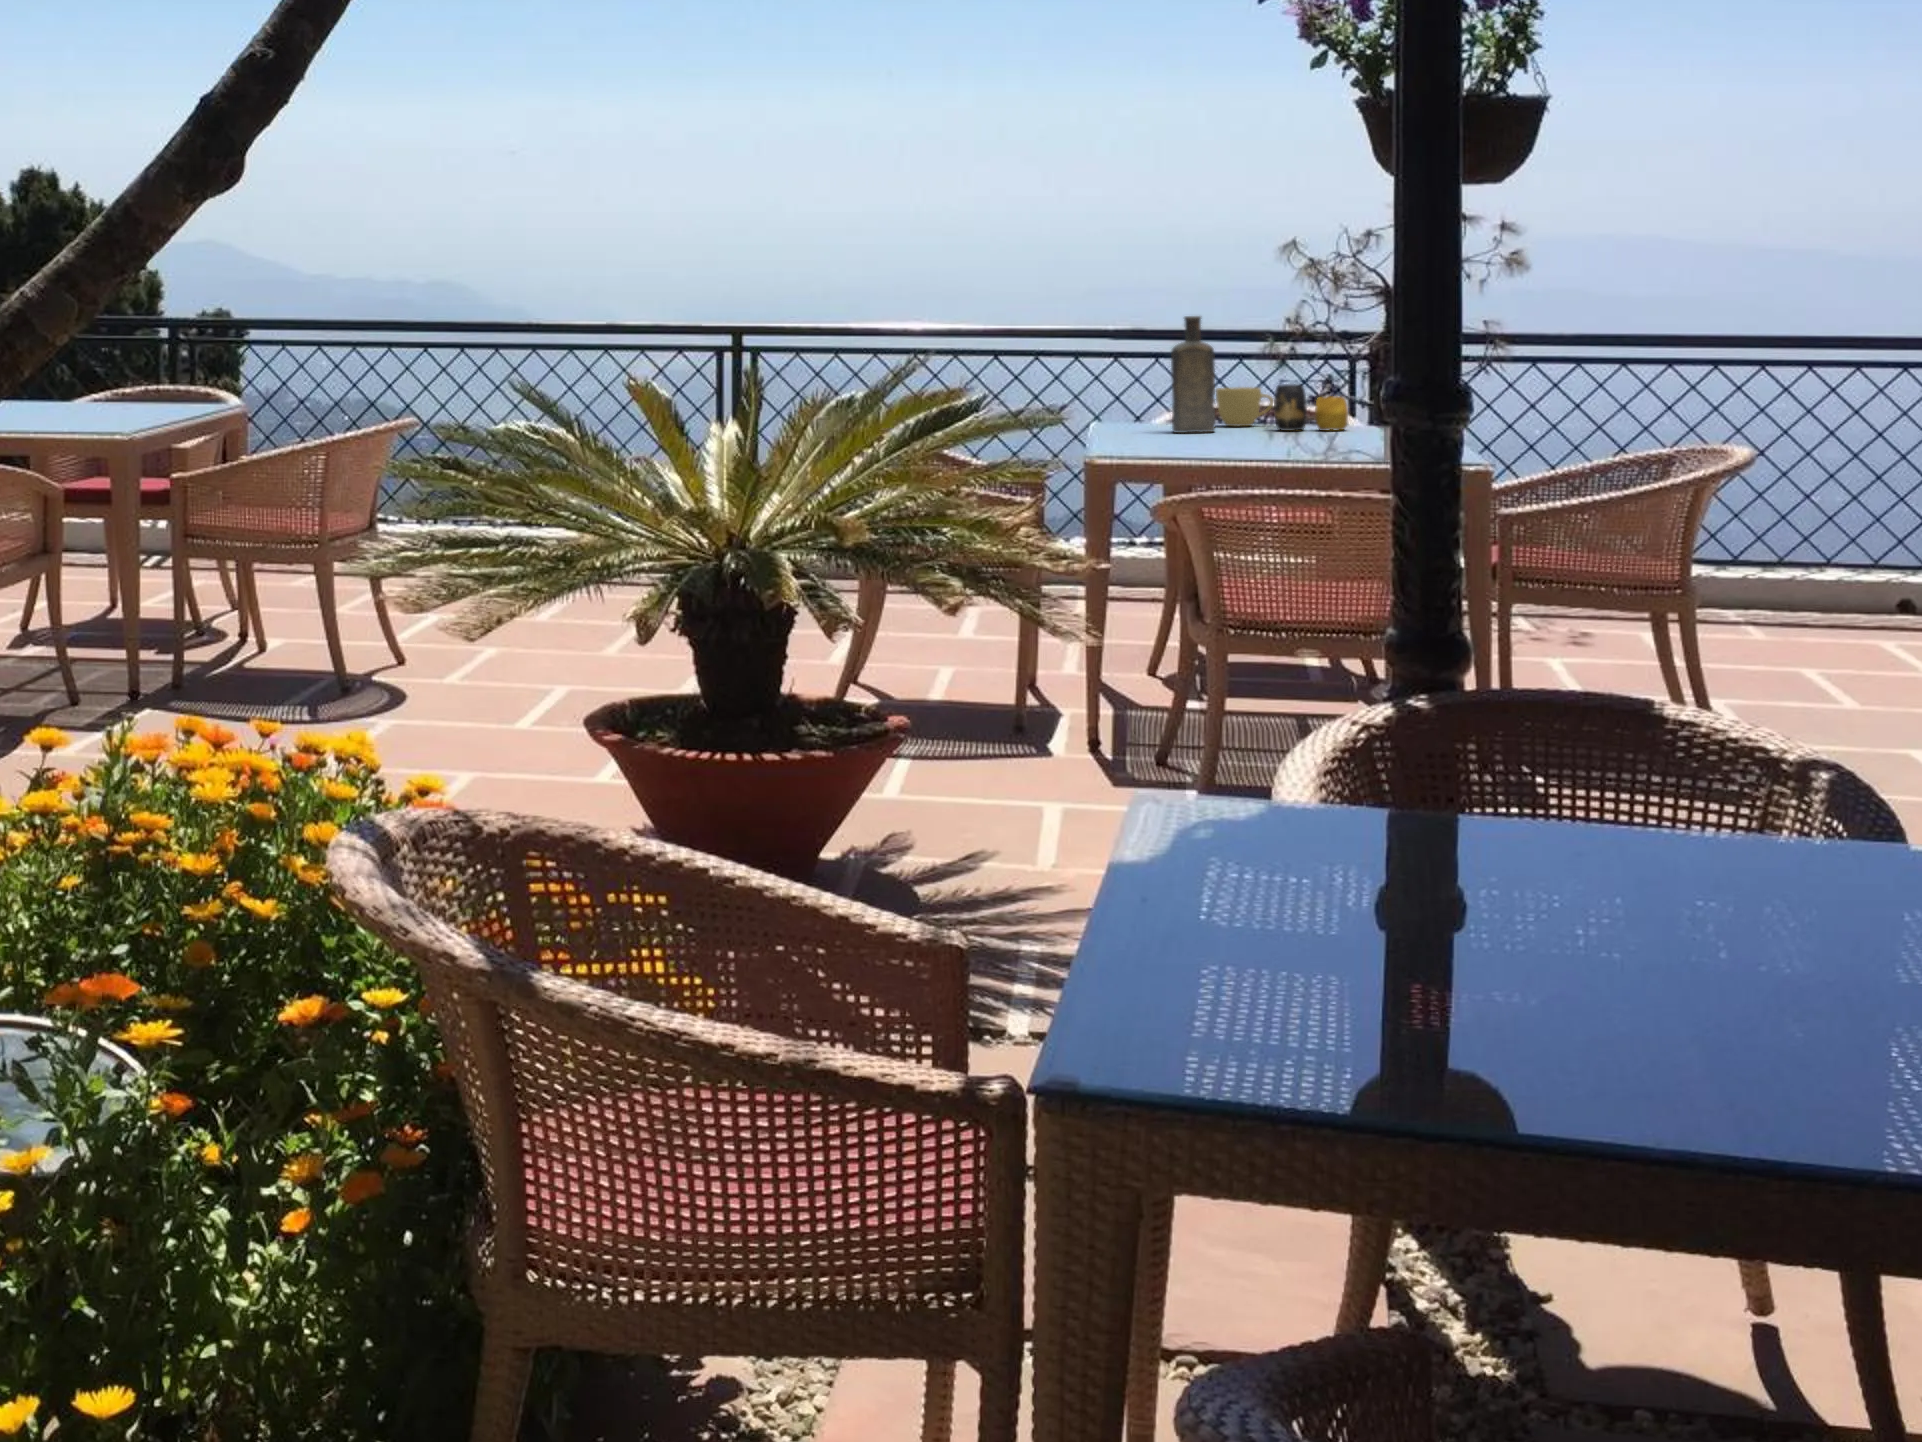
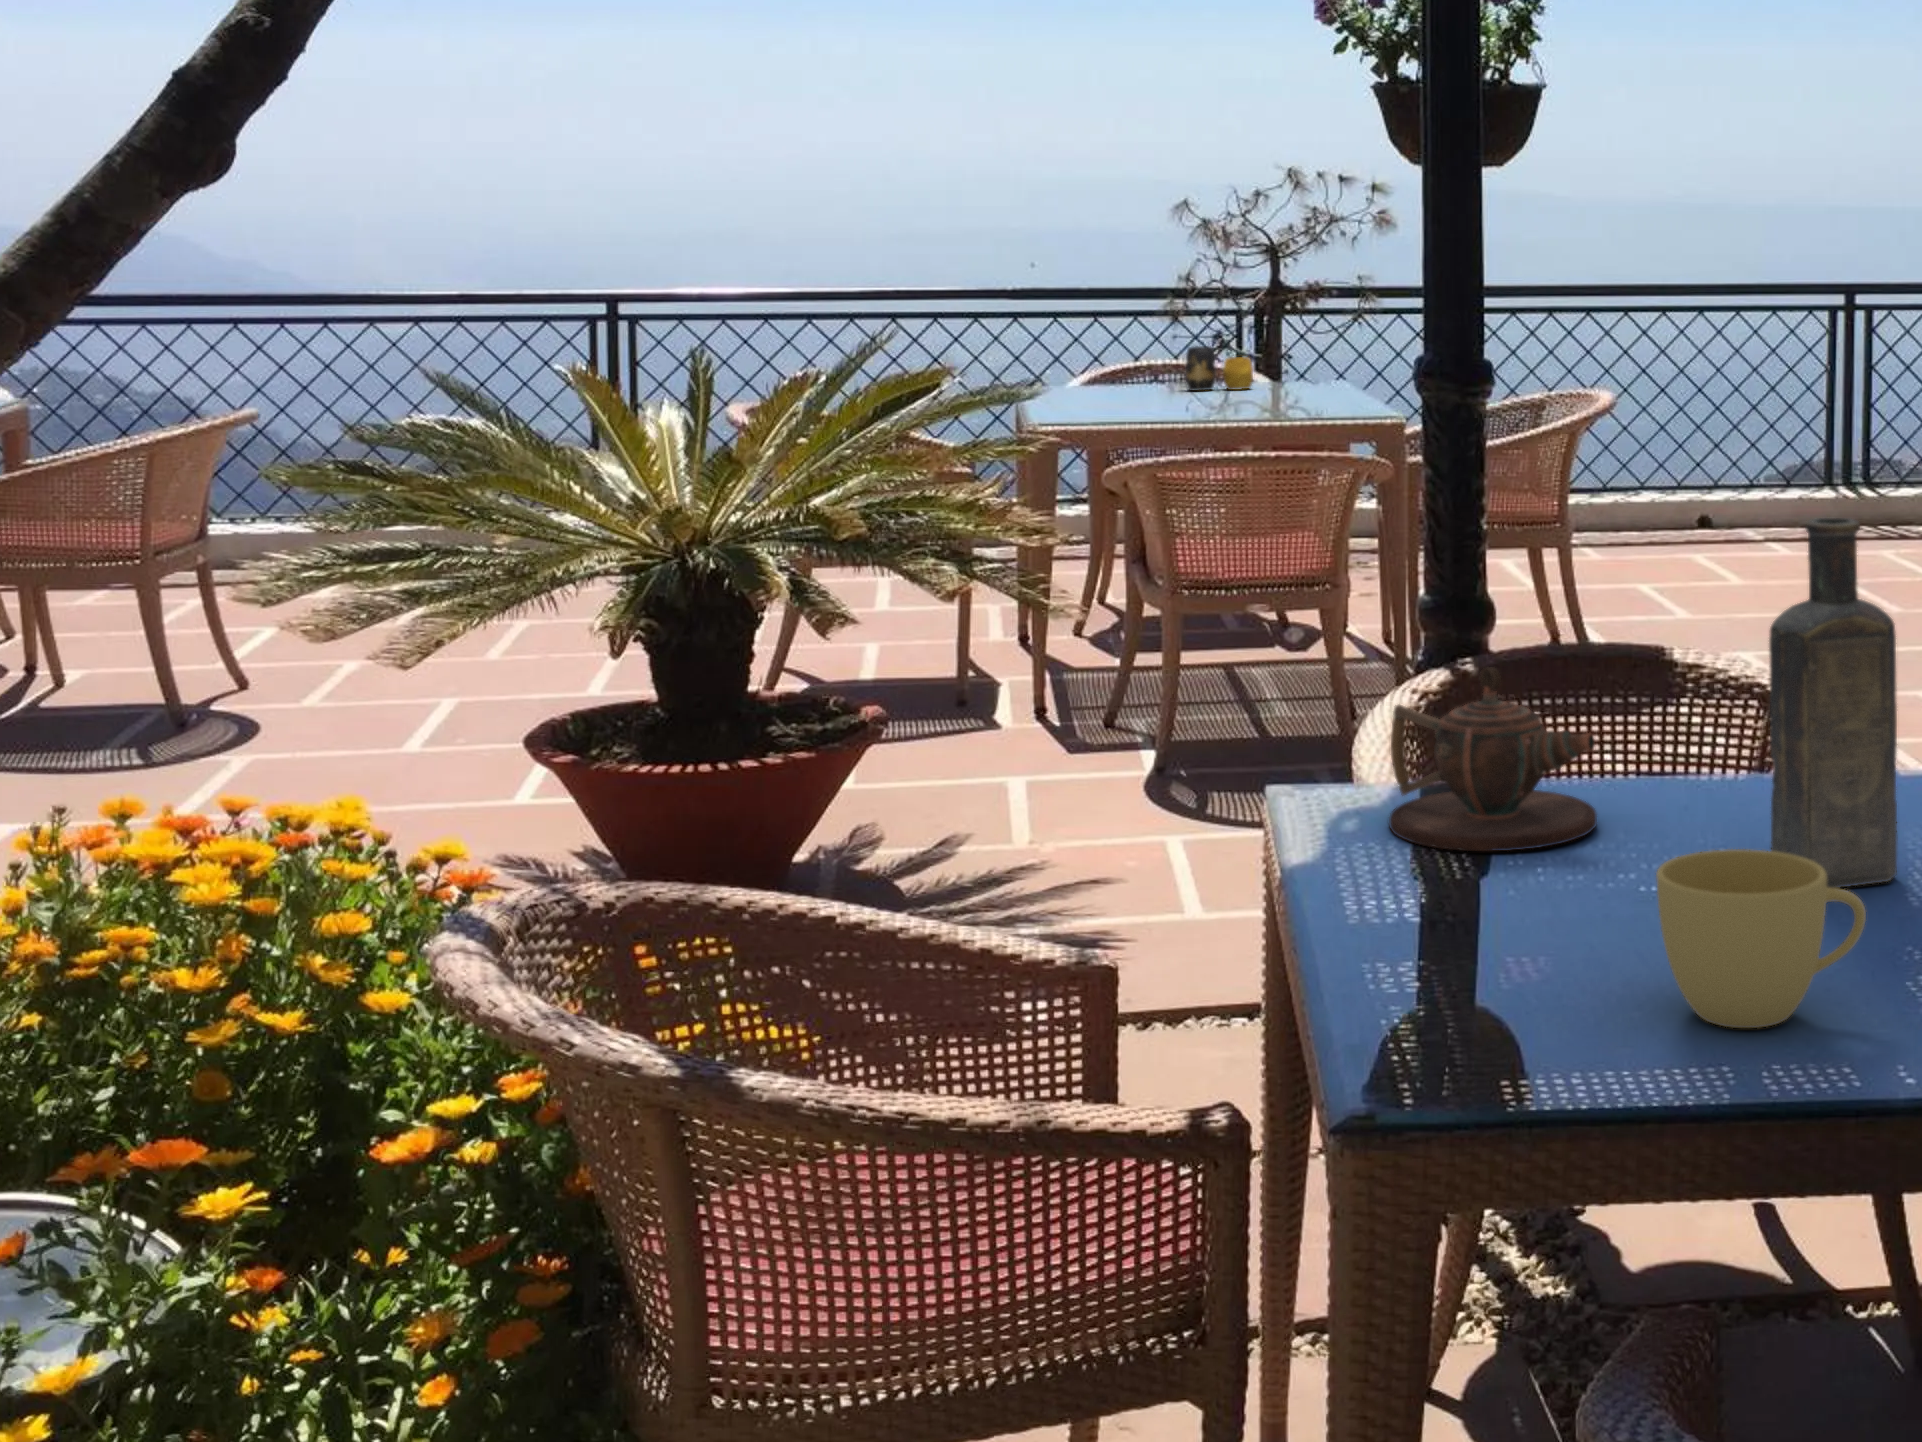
bottle: present [1171,316,1215,433] -> present [1769,518,1897,888]
cup: present [1216,387,1273,426] -> present [1656,849,1866,1028]
teapot: none [1245,685,1476,877] -> present [1389,667,1597,851]

